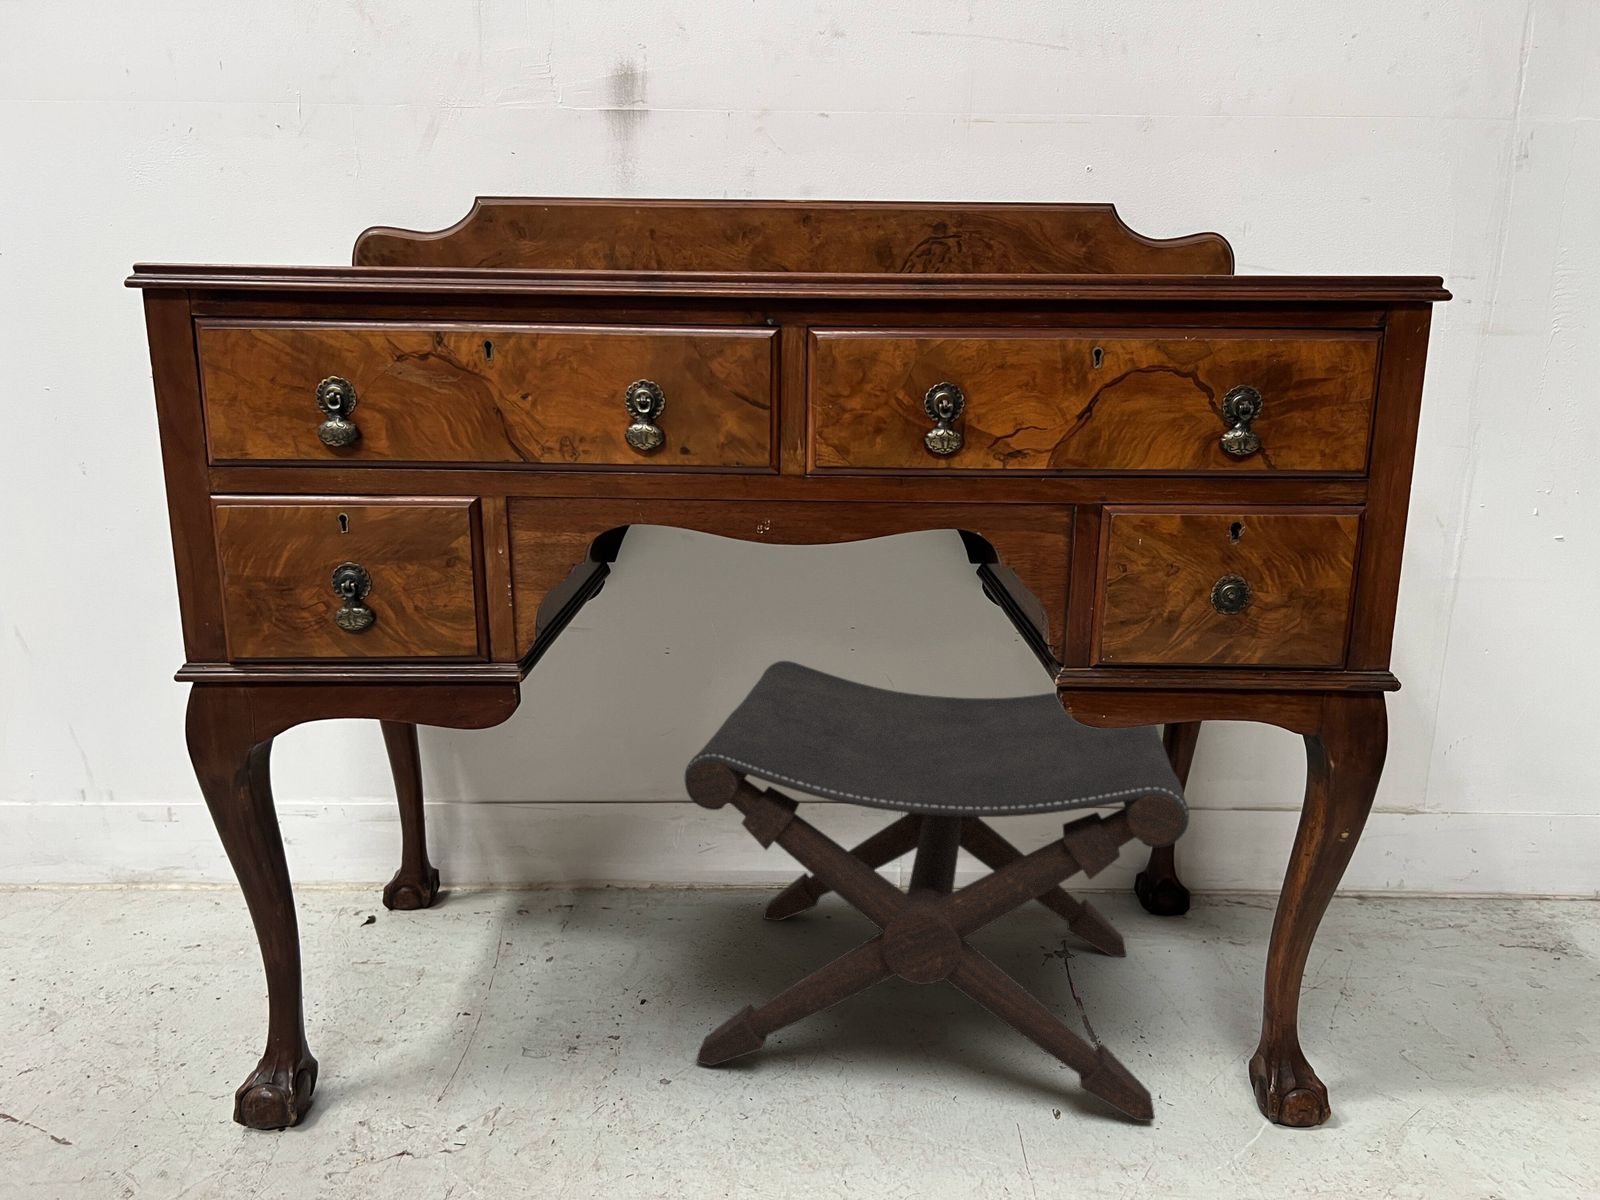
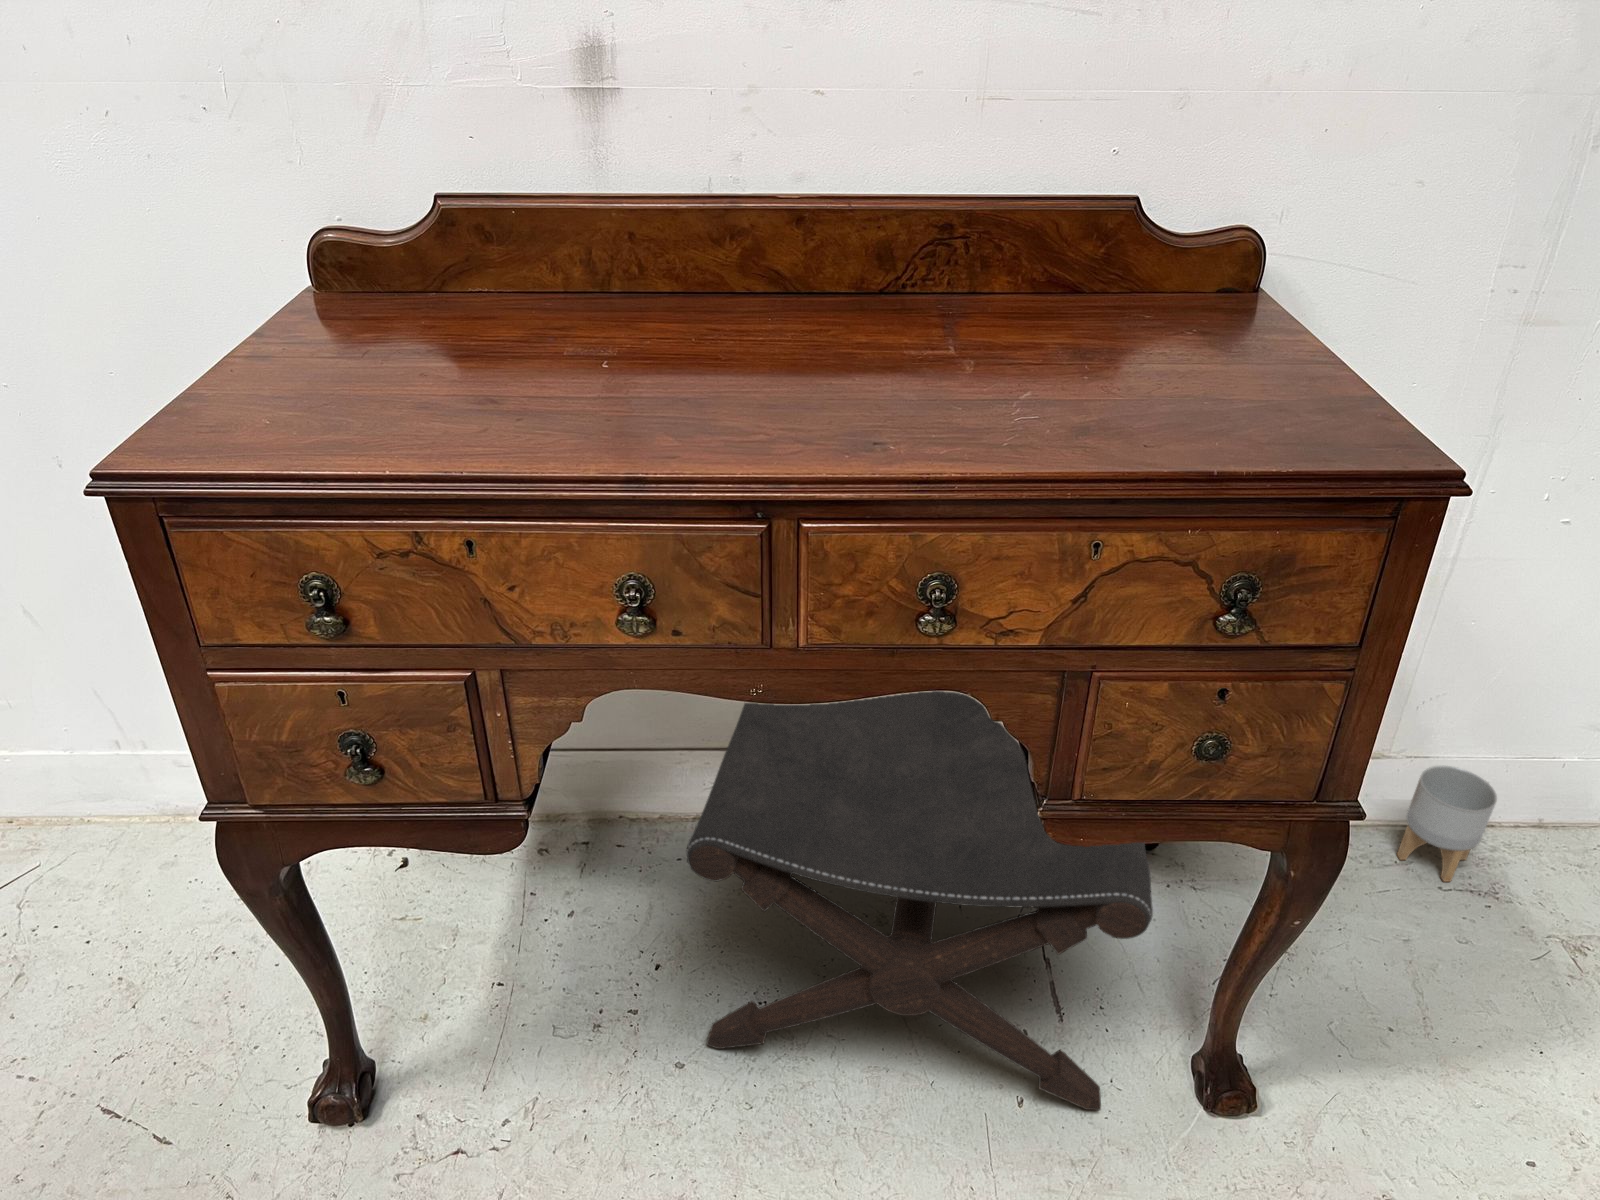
planter: none [1449,813,1545,938] -> present [1397,766,1497,882]

